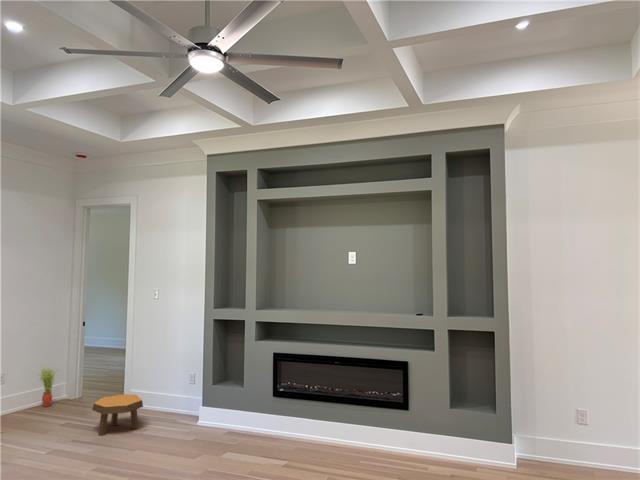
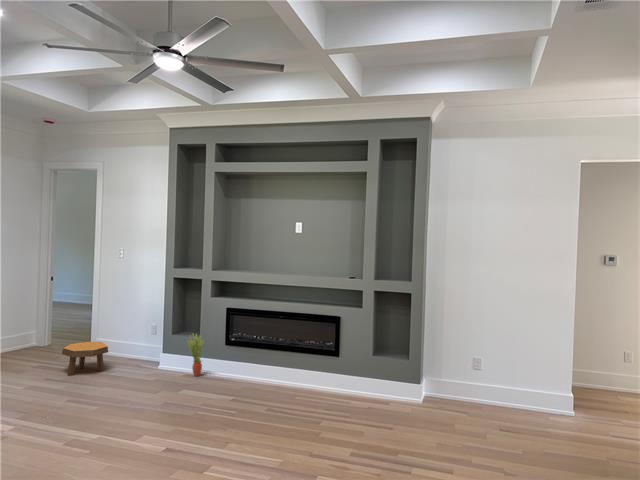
potted plant: present [40,368,55,407] -> present [188,334,204,376]

